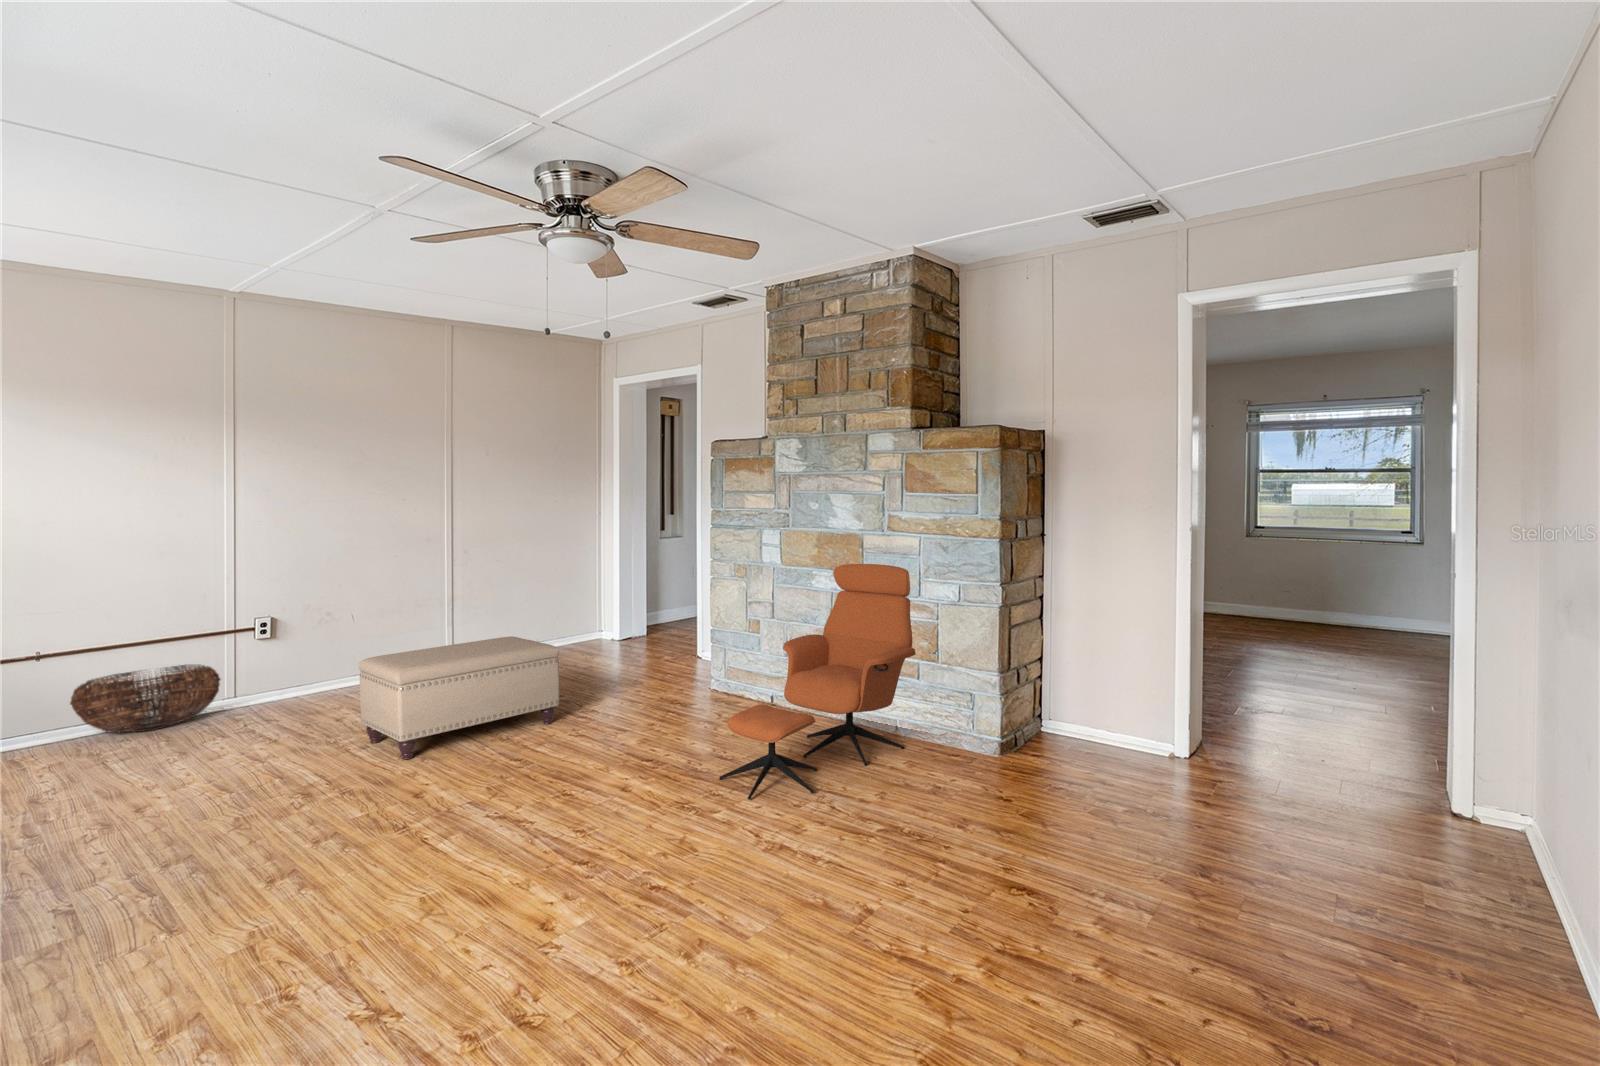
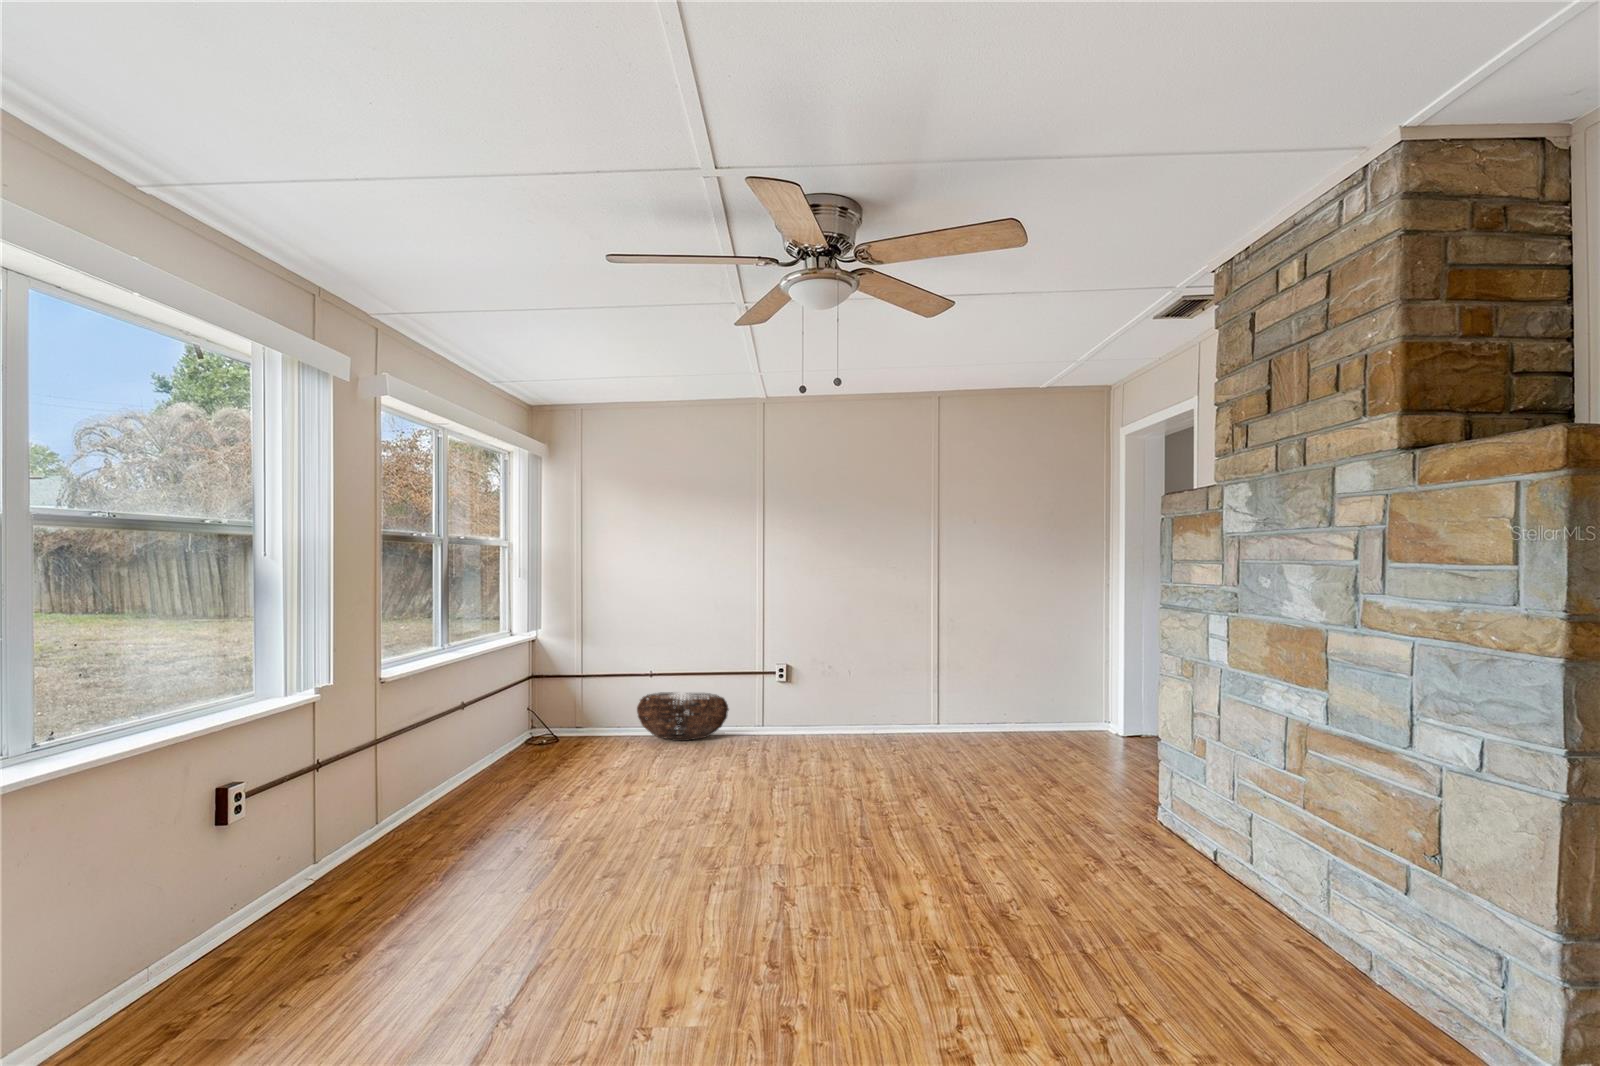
armchair: present [719,564,916,799] -> none [1004,674,1377,1020]
ottoman: present [358,637,559,759] -> none [768,709,942,814]

